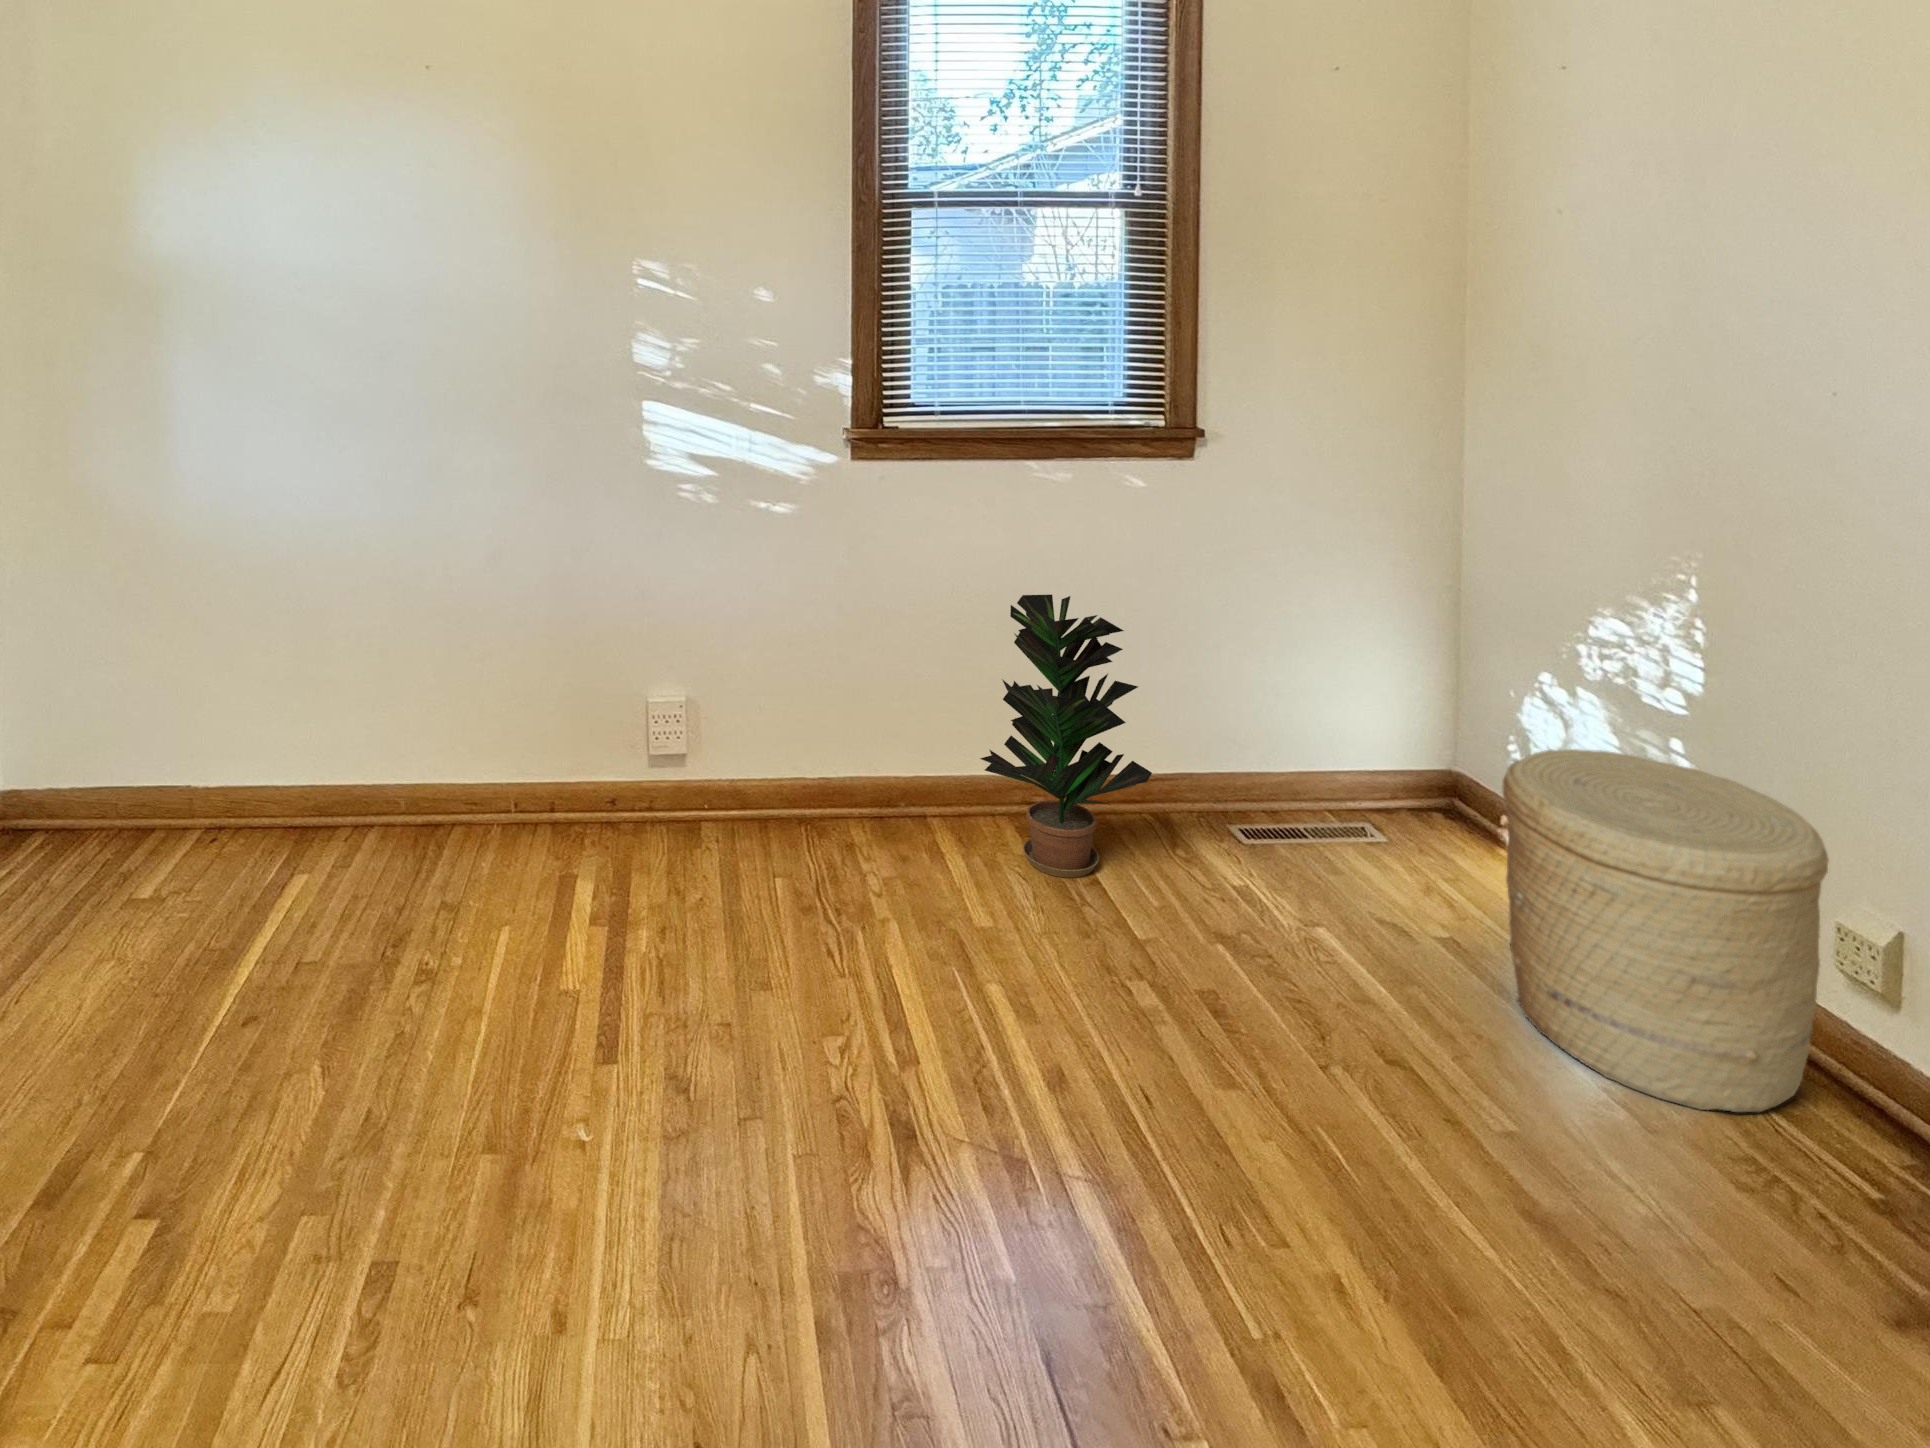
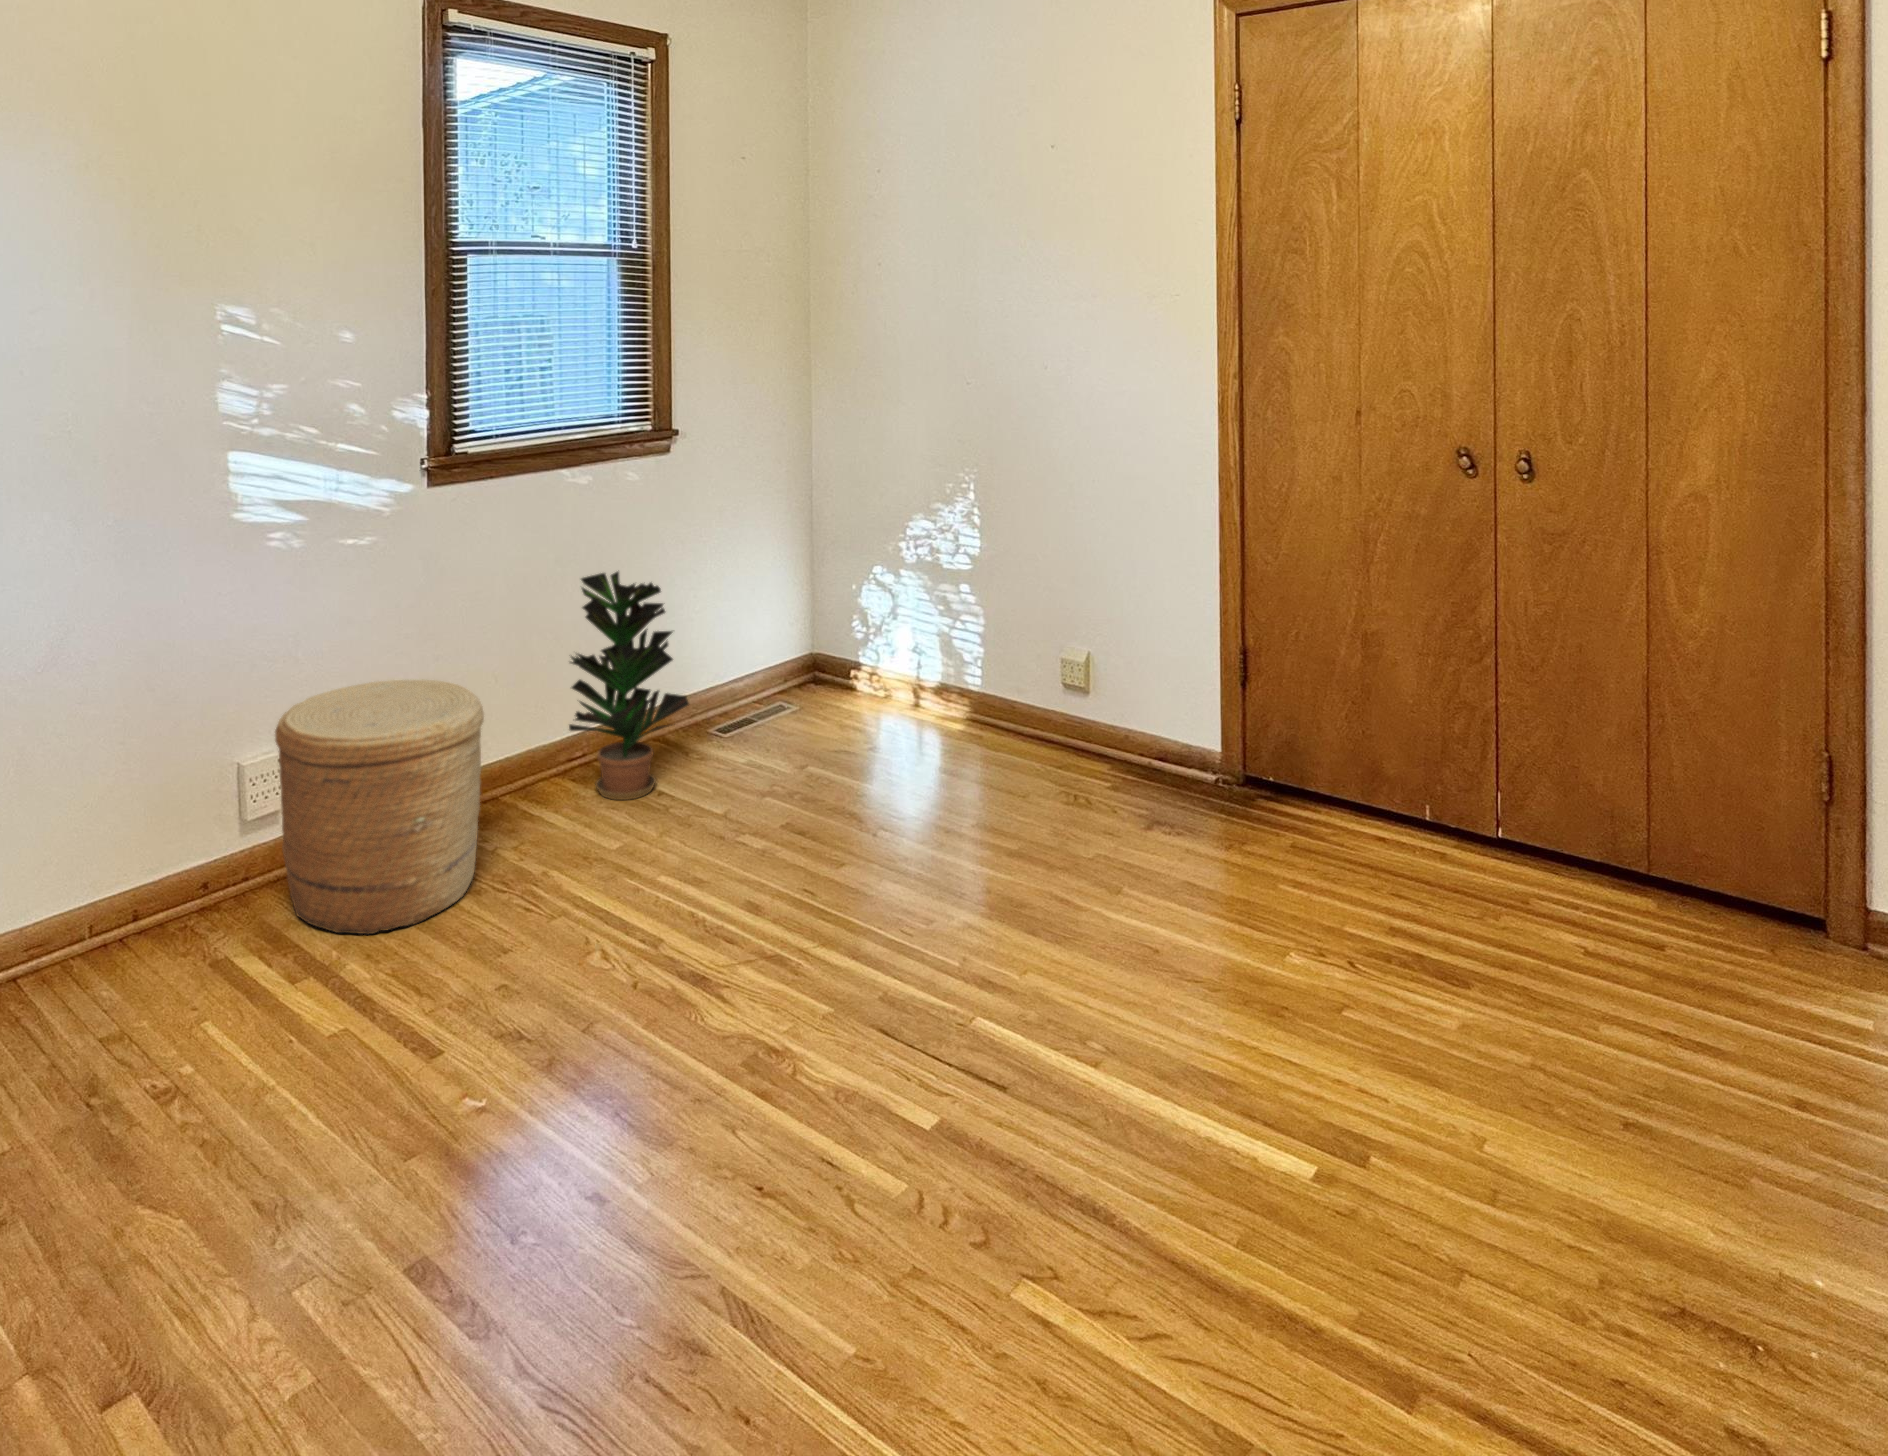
woven basket: present [1503,749,1829,1112] -> present [275,680,484,934]

